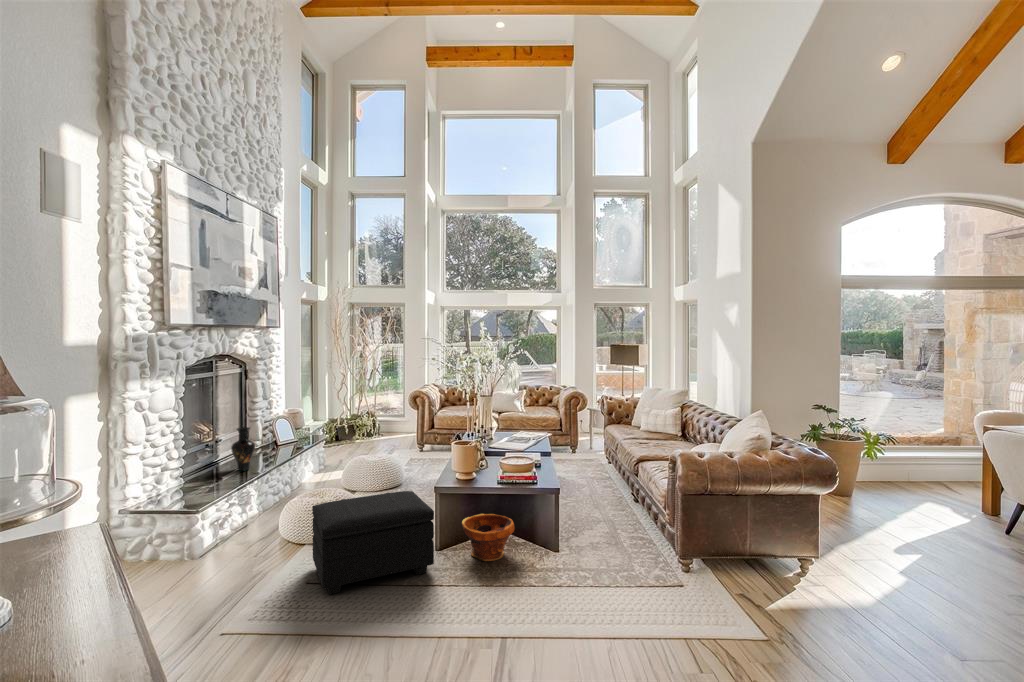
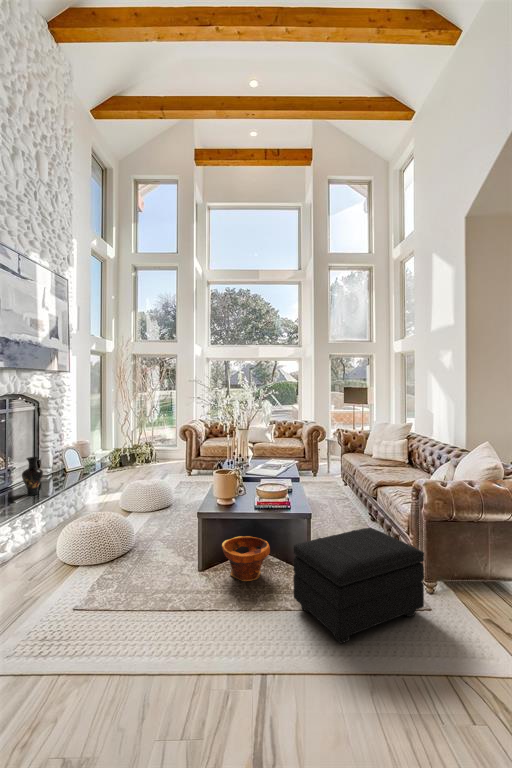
footstool: present [312,491,434,594] -> present [294,528,424,643]

